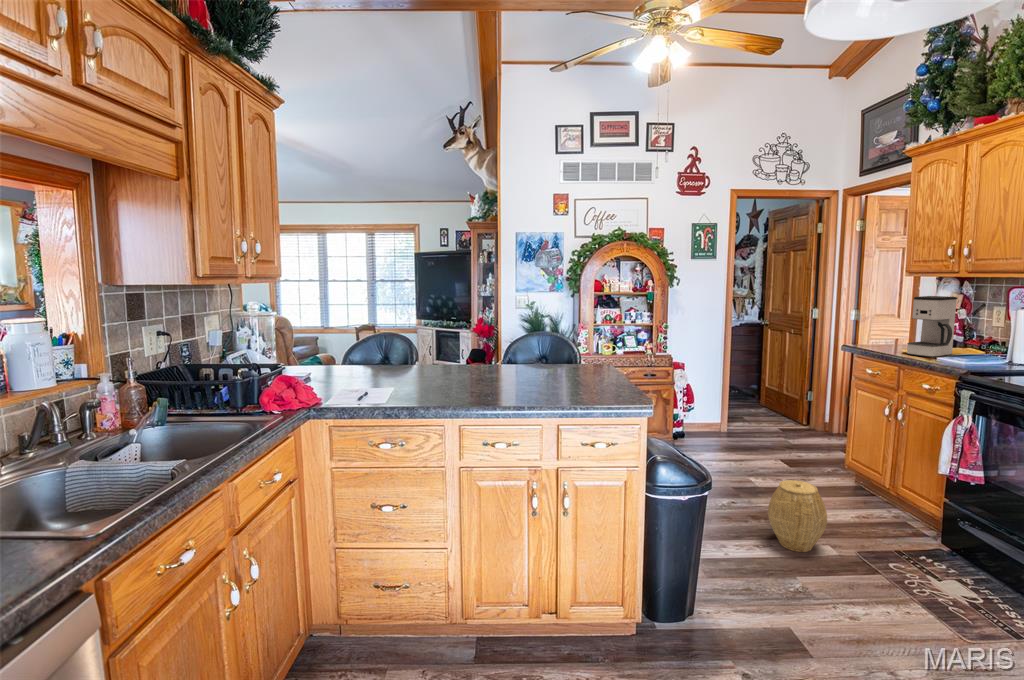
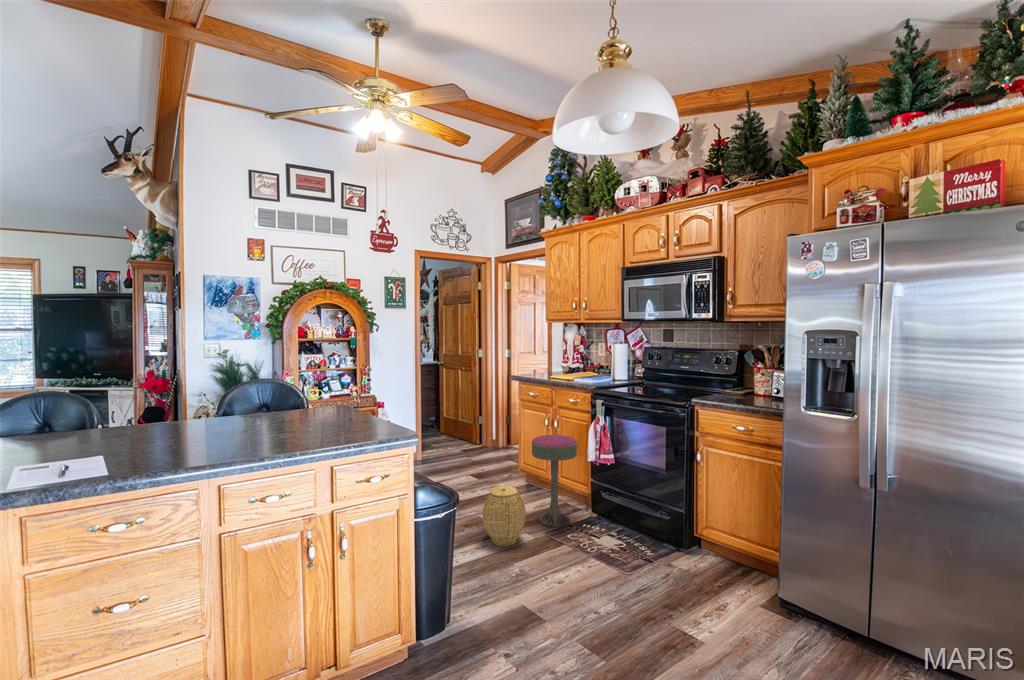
coffee maker: present [907,296,957,357] -> none [555,336,580,379]
bar stool: none [849,429,922,549] -> present [532,435,577,526]

